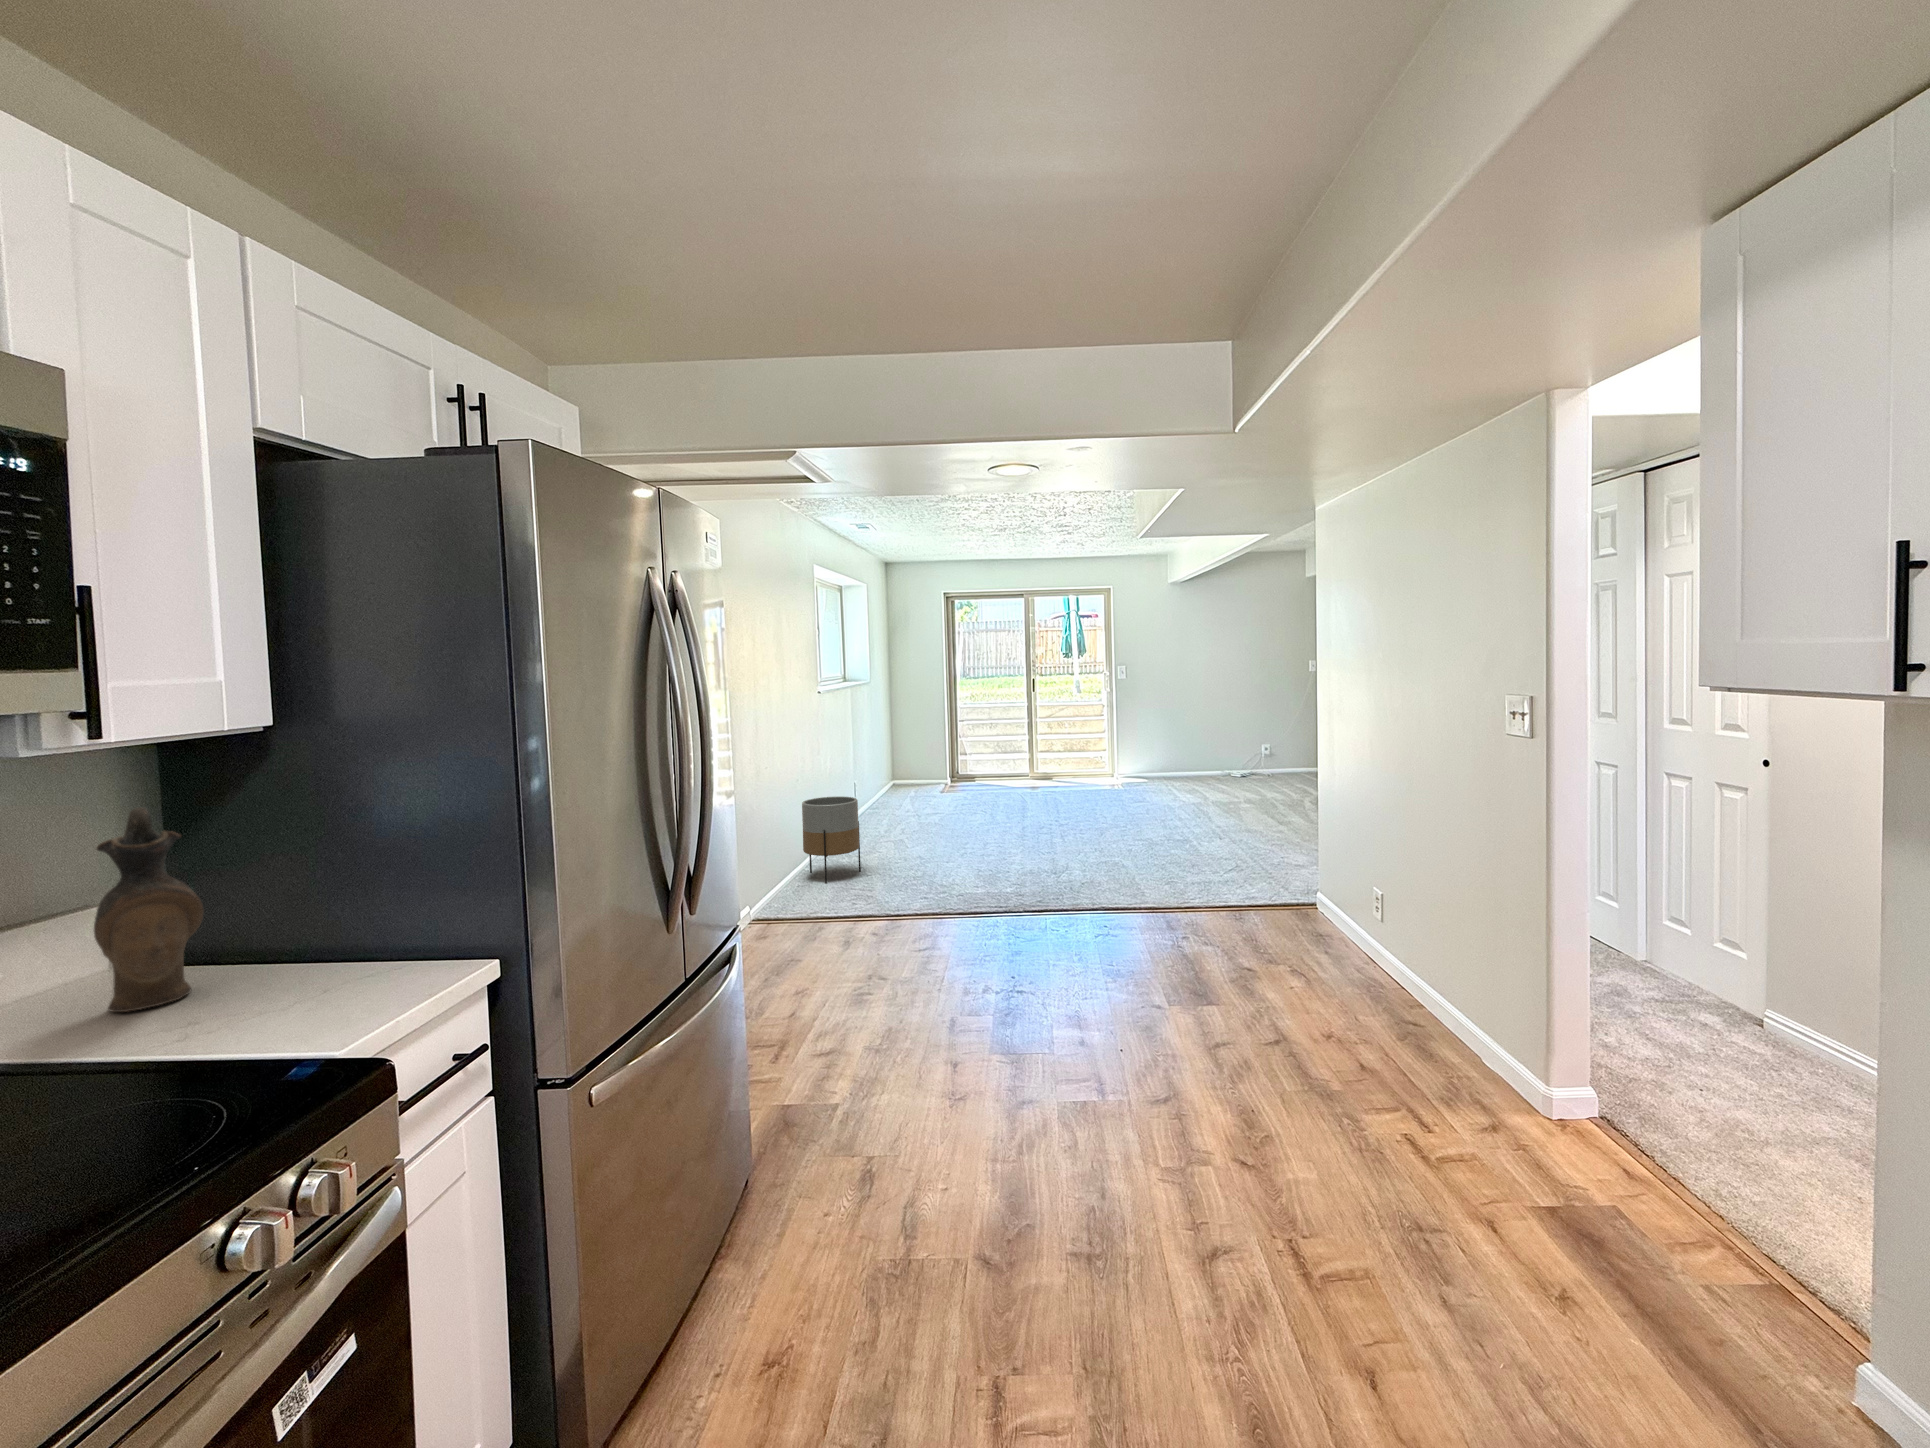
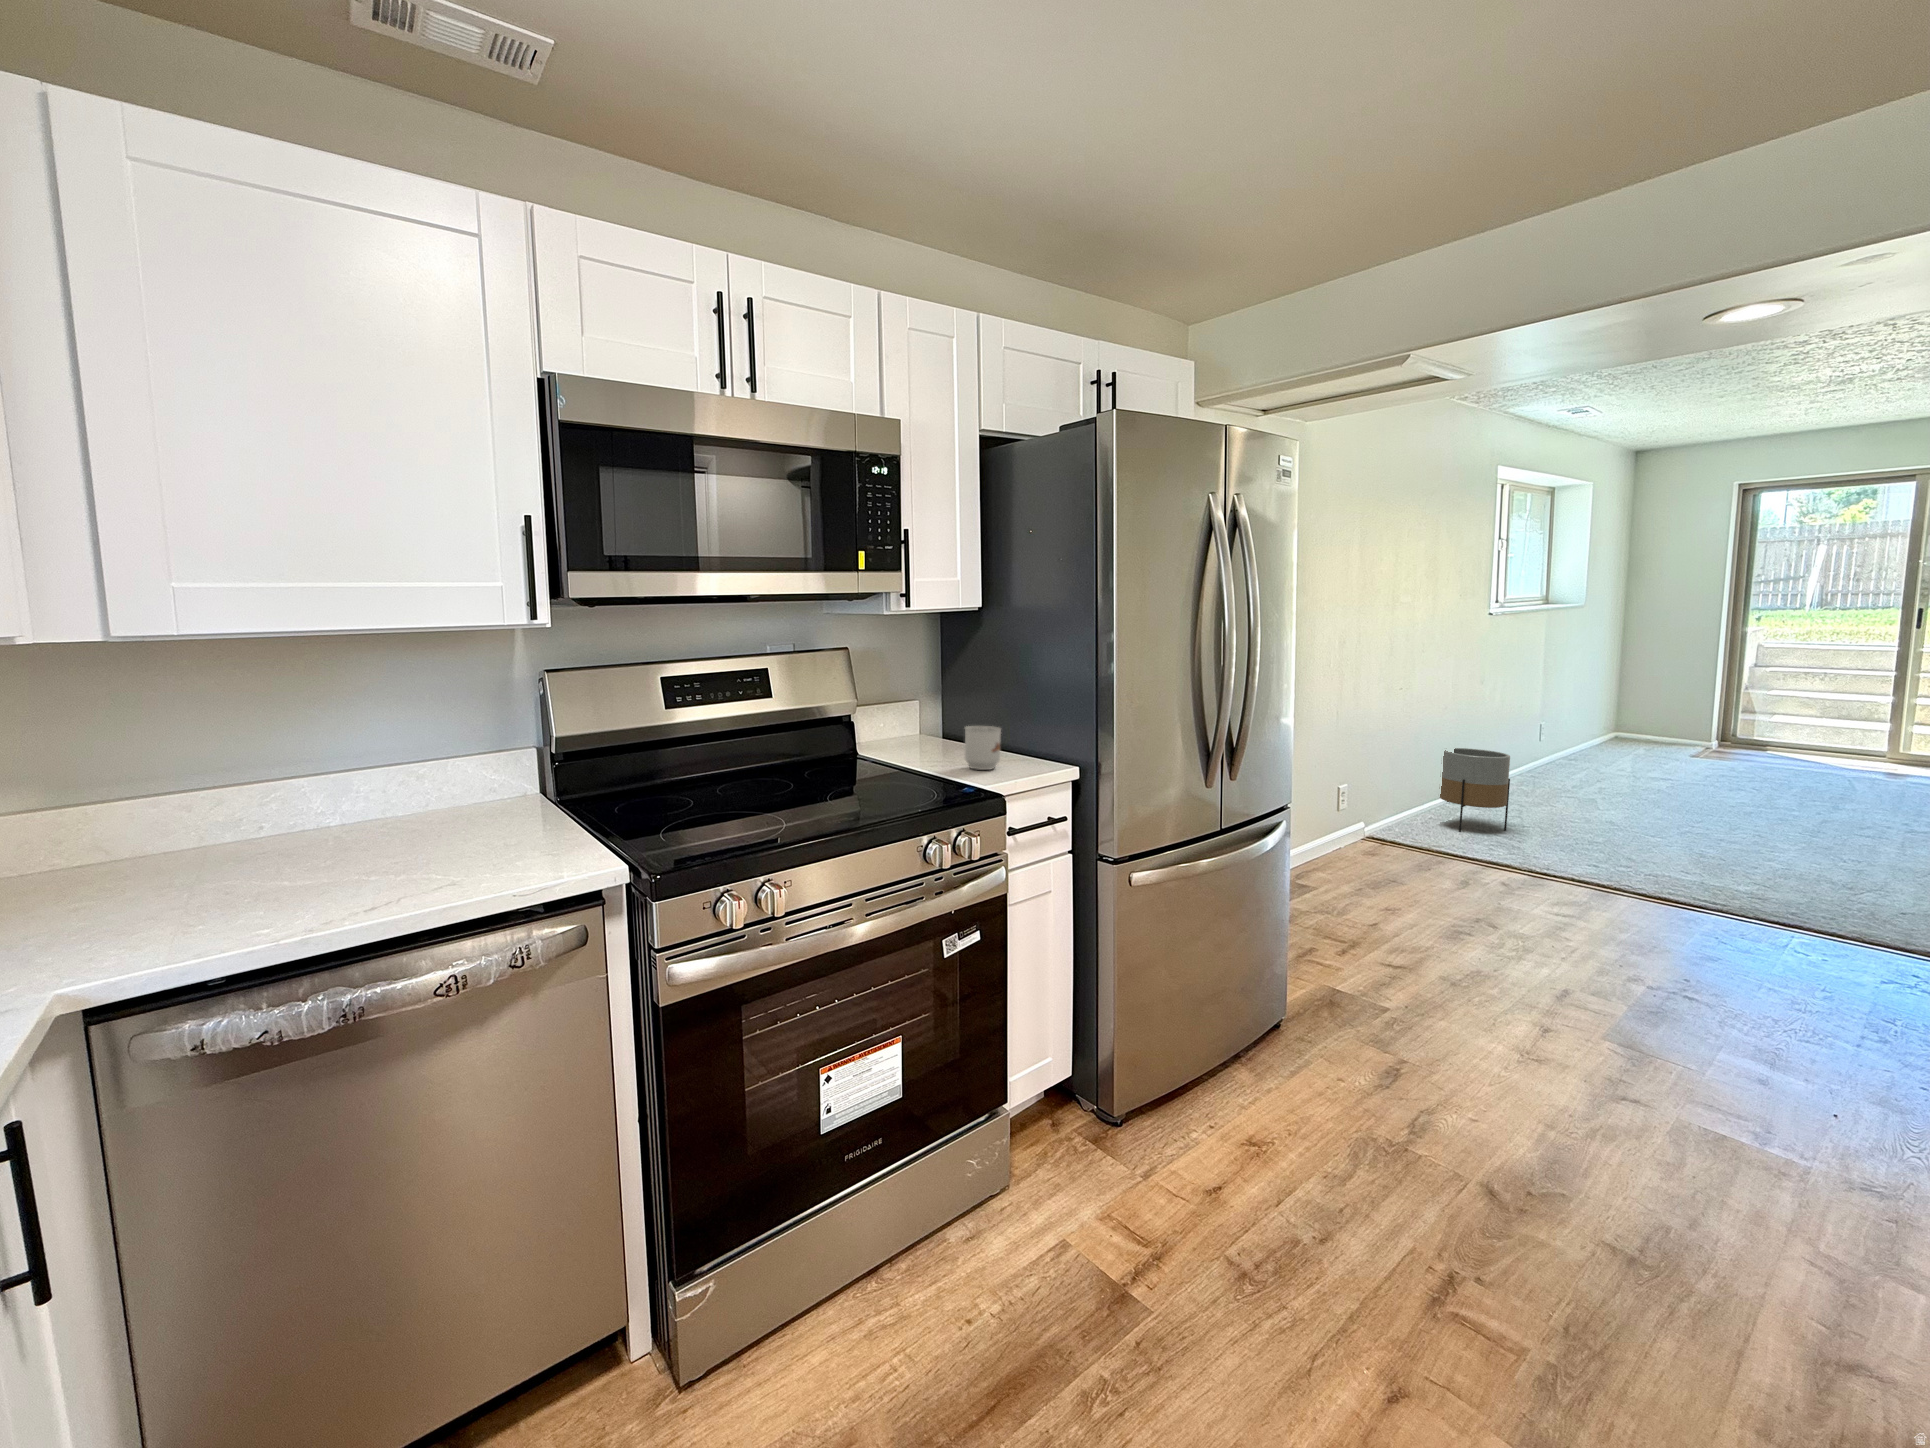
ceramic pitcher: present [94,807,204,1012] -> none [906,649,949,754]
mug: none [265,927,347,1013] -> present [965,726,1001,770]

